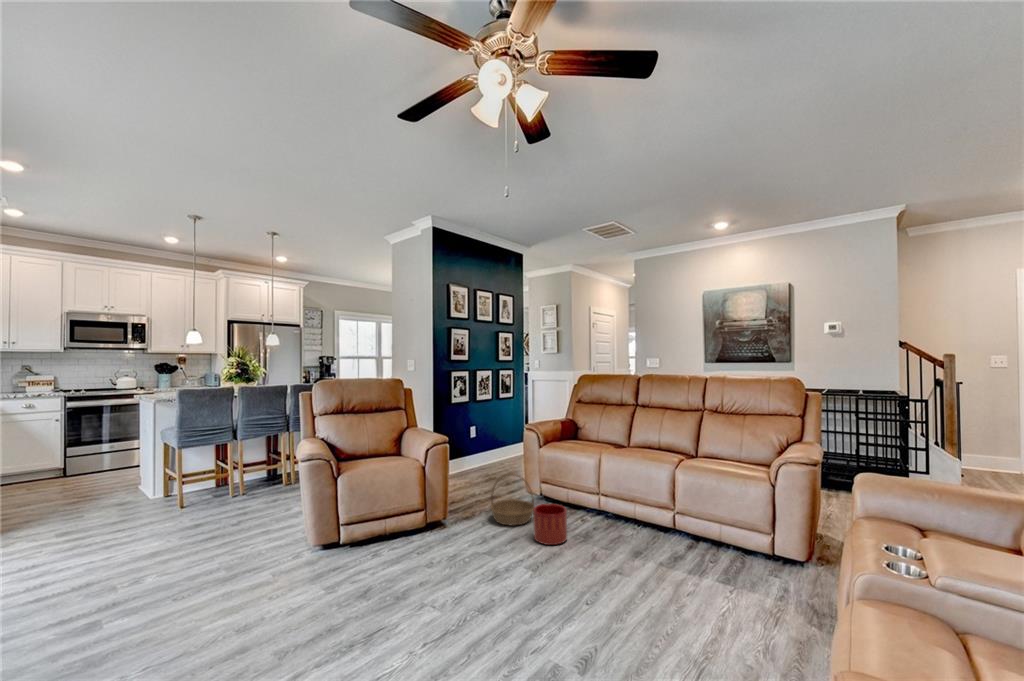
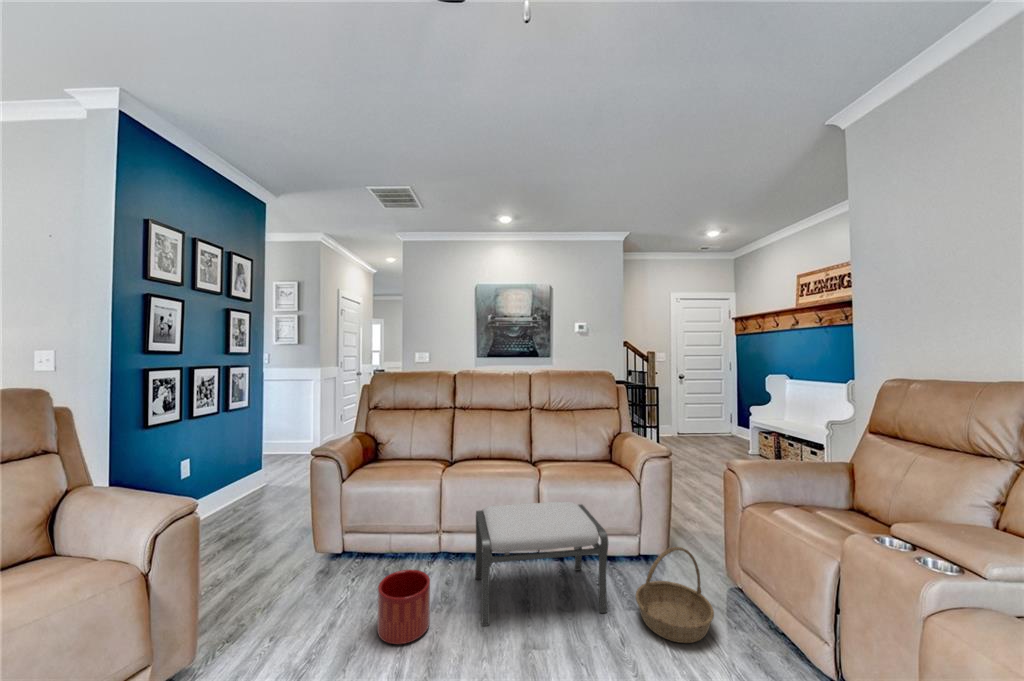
basket: present [491,473,534,526] -> present [636,547,714,643]
ottoman: none [596,477,710,577] -> present [475,502,608,626]

